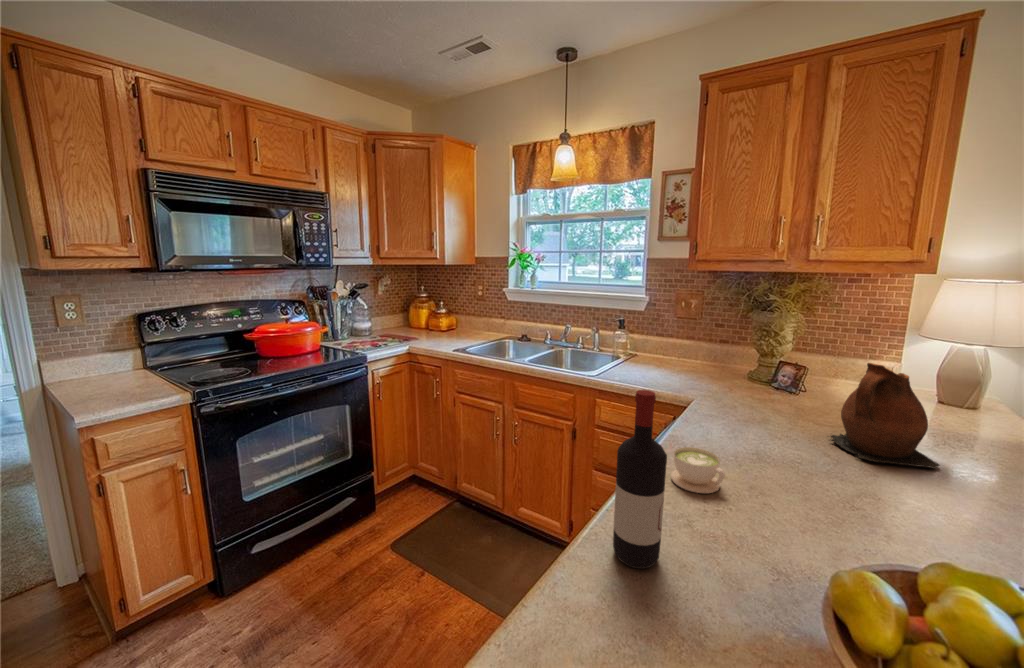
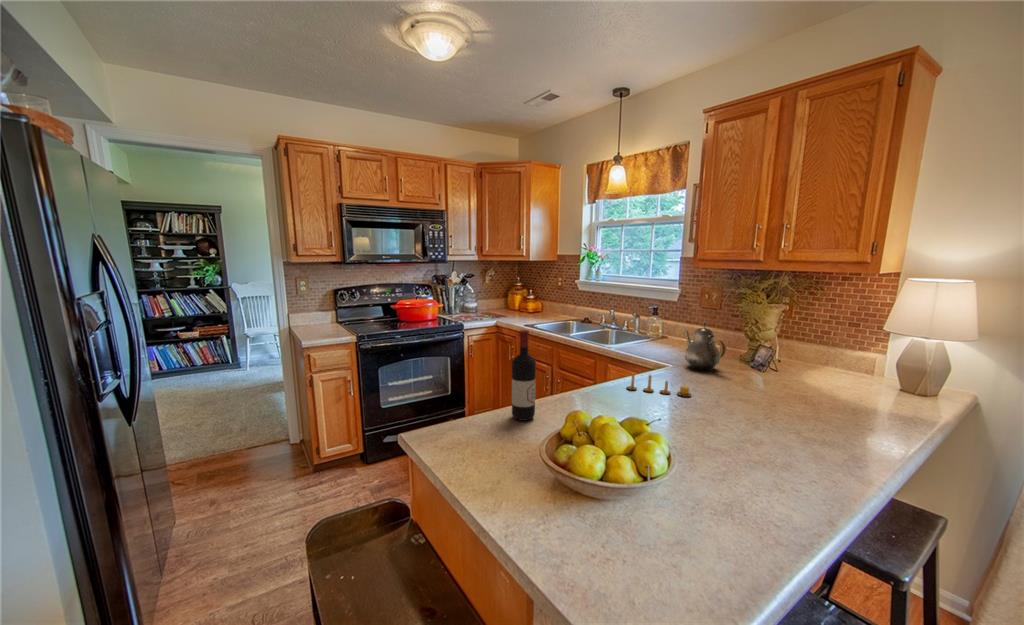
teapot: none [699,338,768,401] -> present [685,322,727,371]
ceramic pitcher: present [831,363,939,469] -> none [732,338,794,417]
candle: none [695,421,787,451] -> present [627,373,691,397]
coffee cup: present [671,447,725,493] -> none [584,381,613,405]

